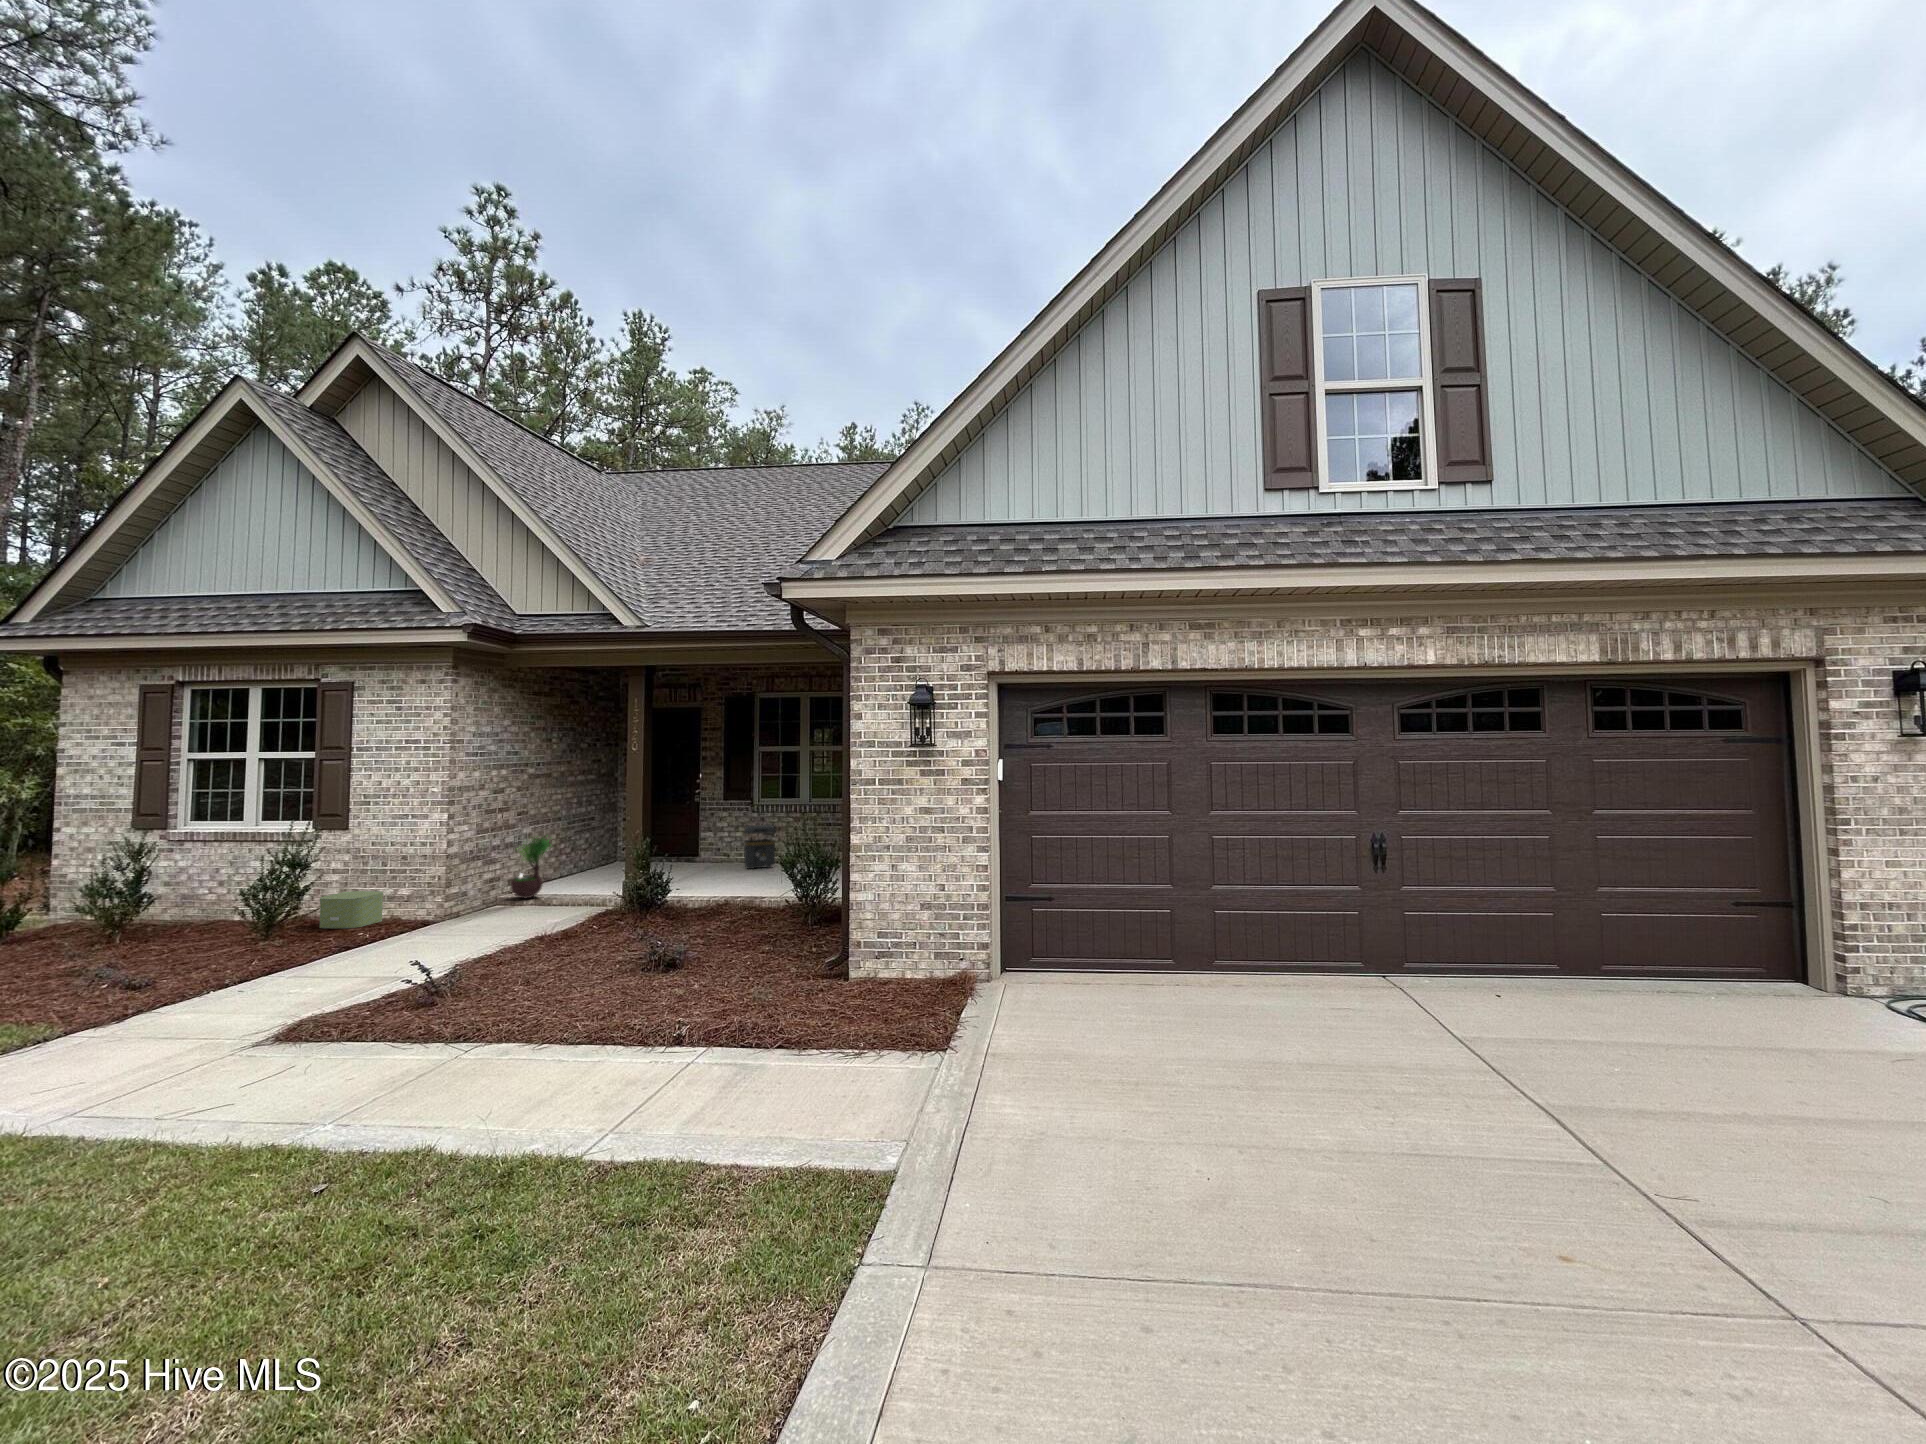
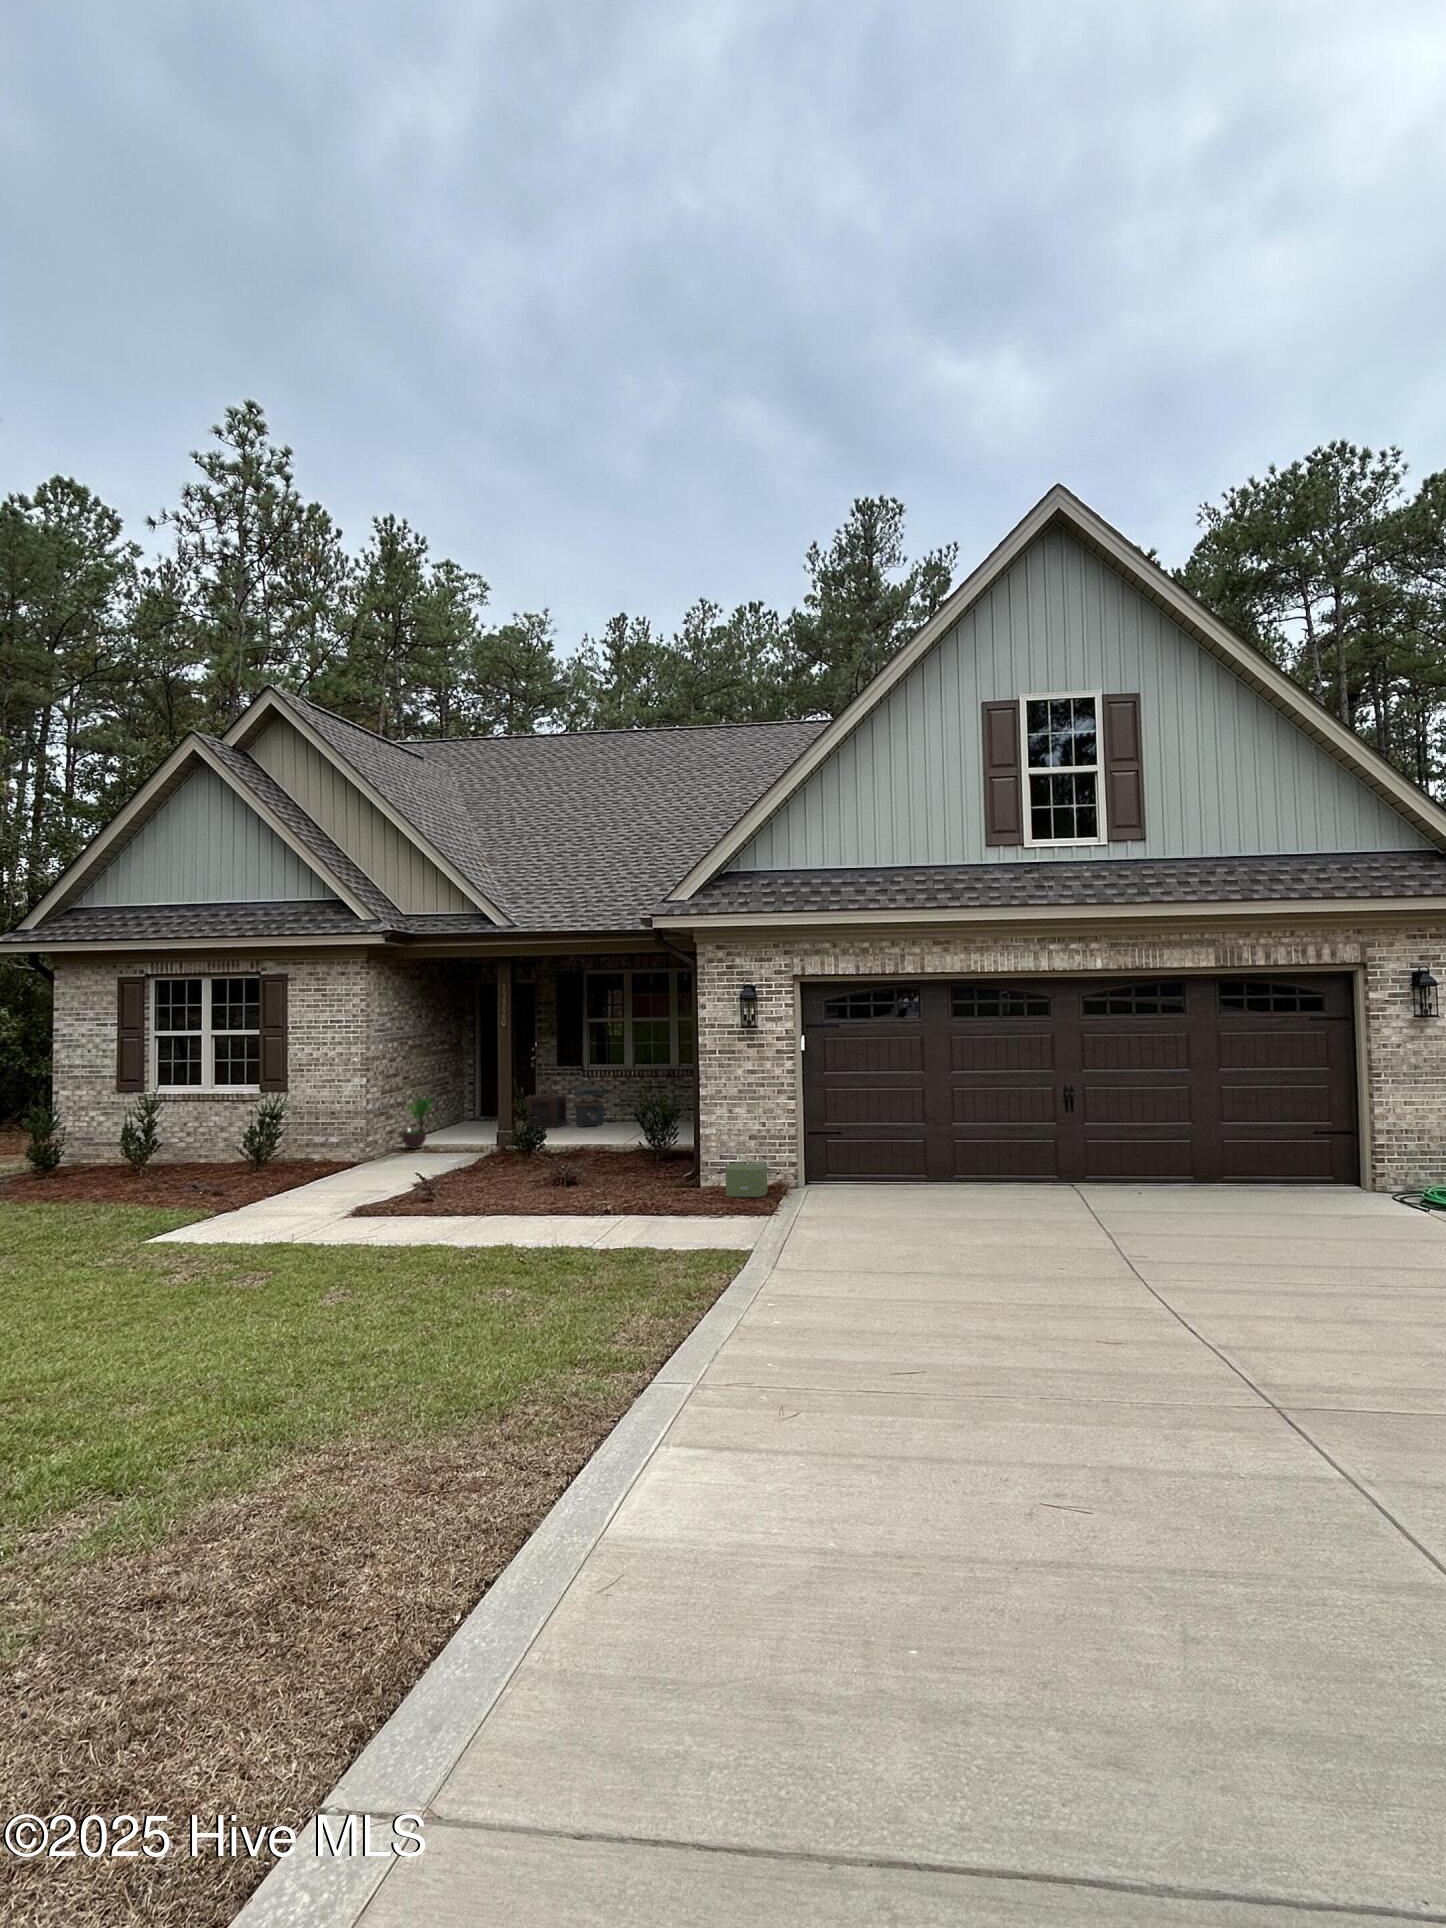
wooden crate: none [688,832,736,870] -> present [527,1094,567,1128]
storage box: present [319,891,383,928] -> present [725,1164,768,1197]

